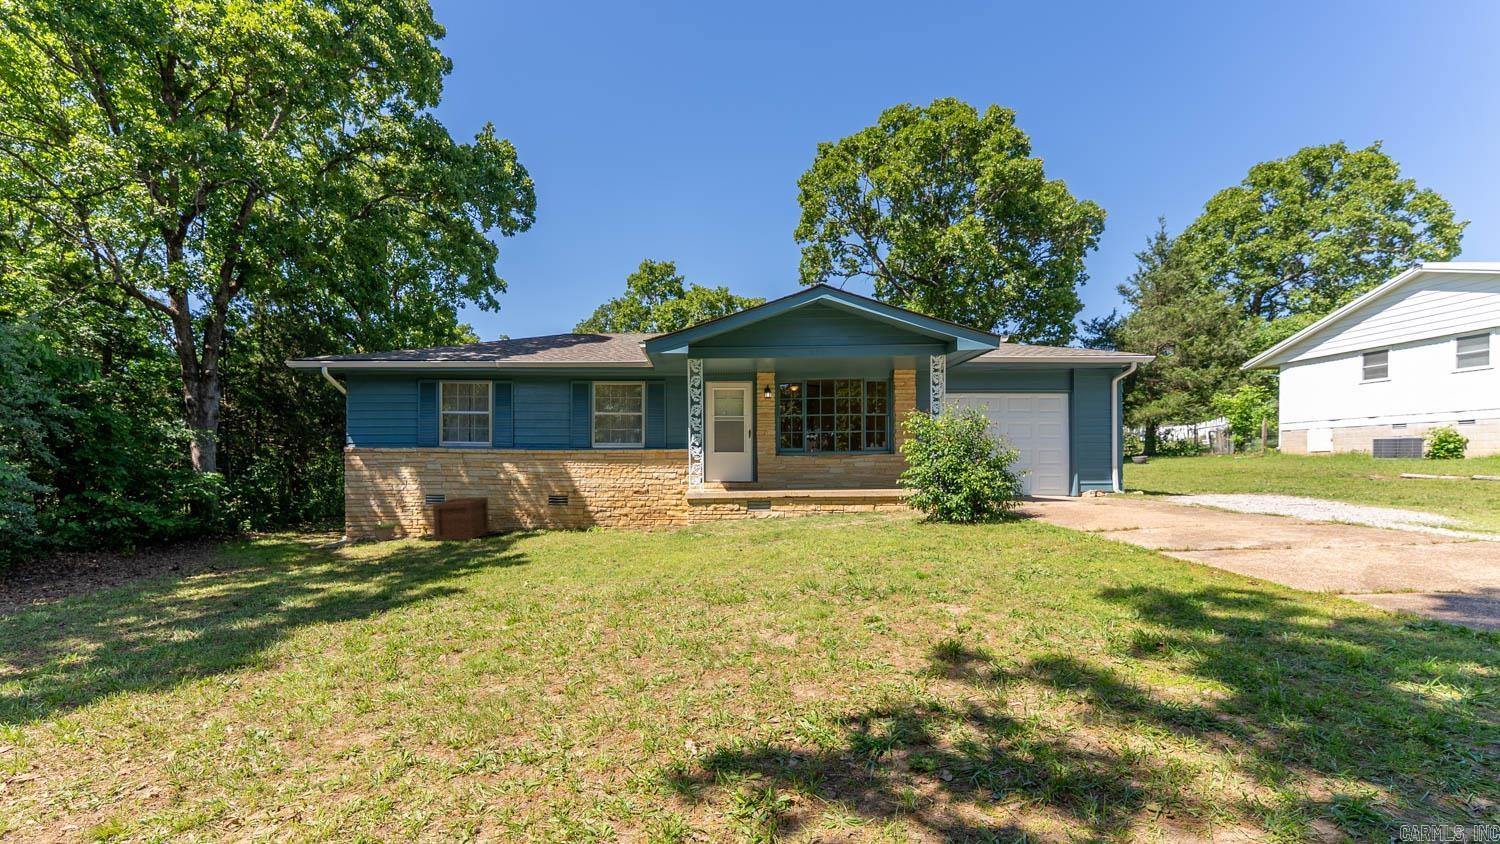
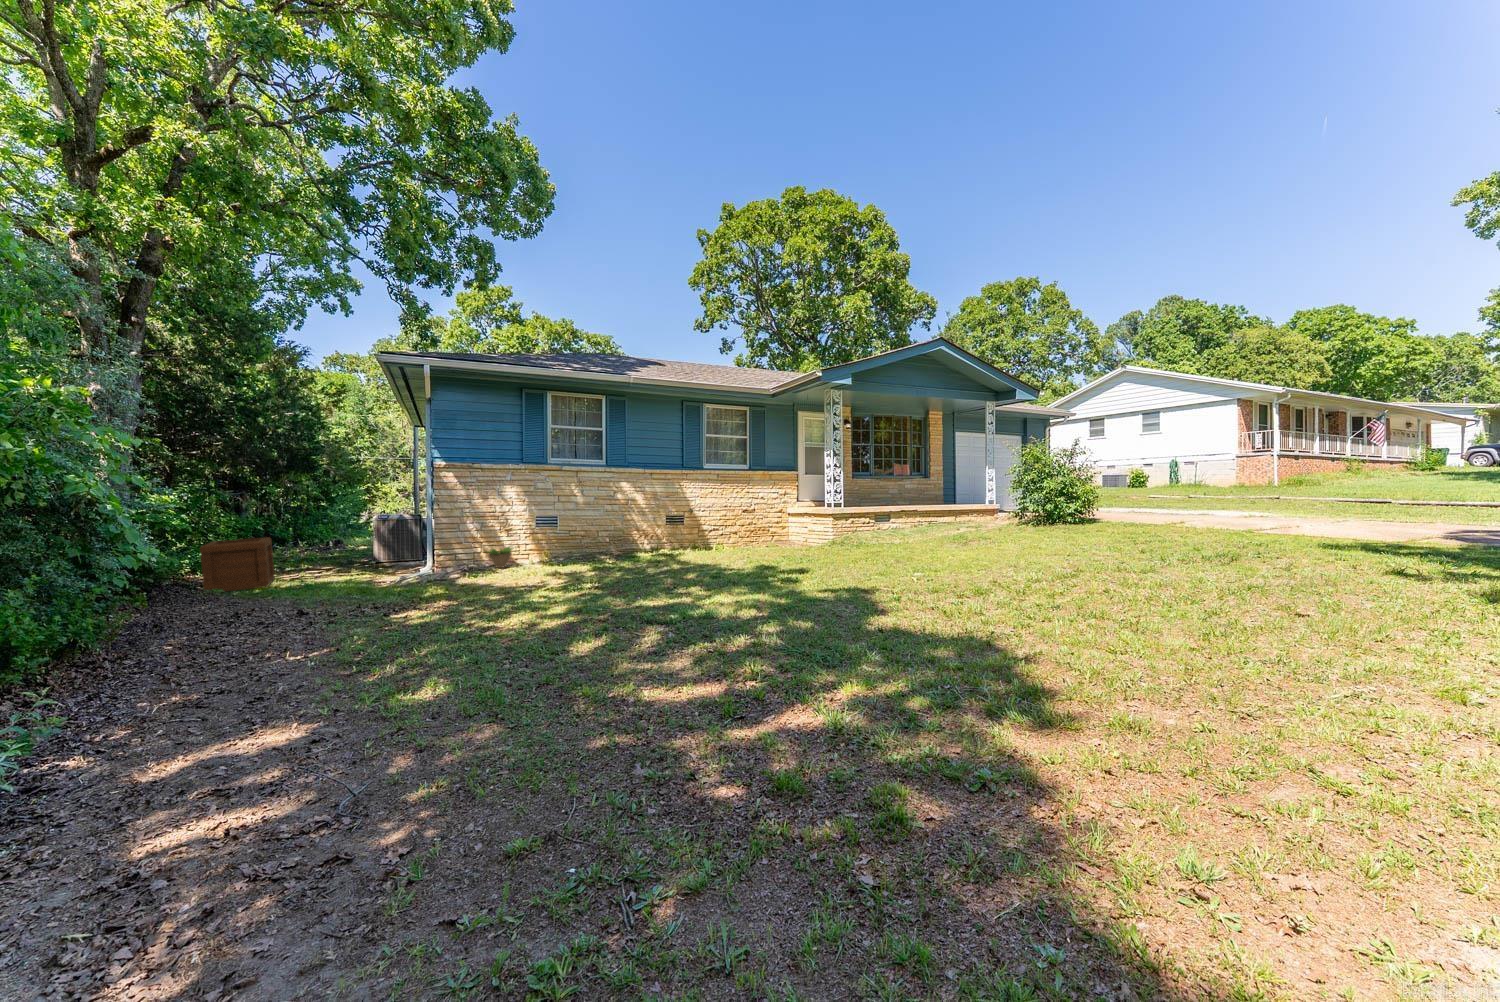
wooden crate: present [433,497,489,541] -> present [200,537,275,592]

